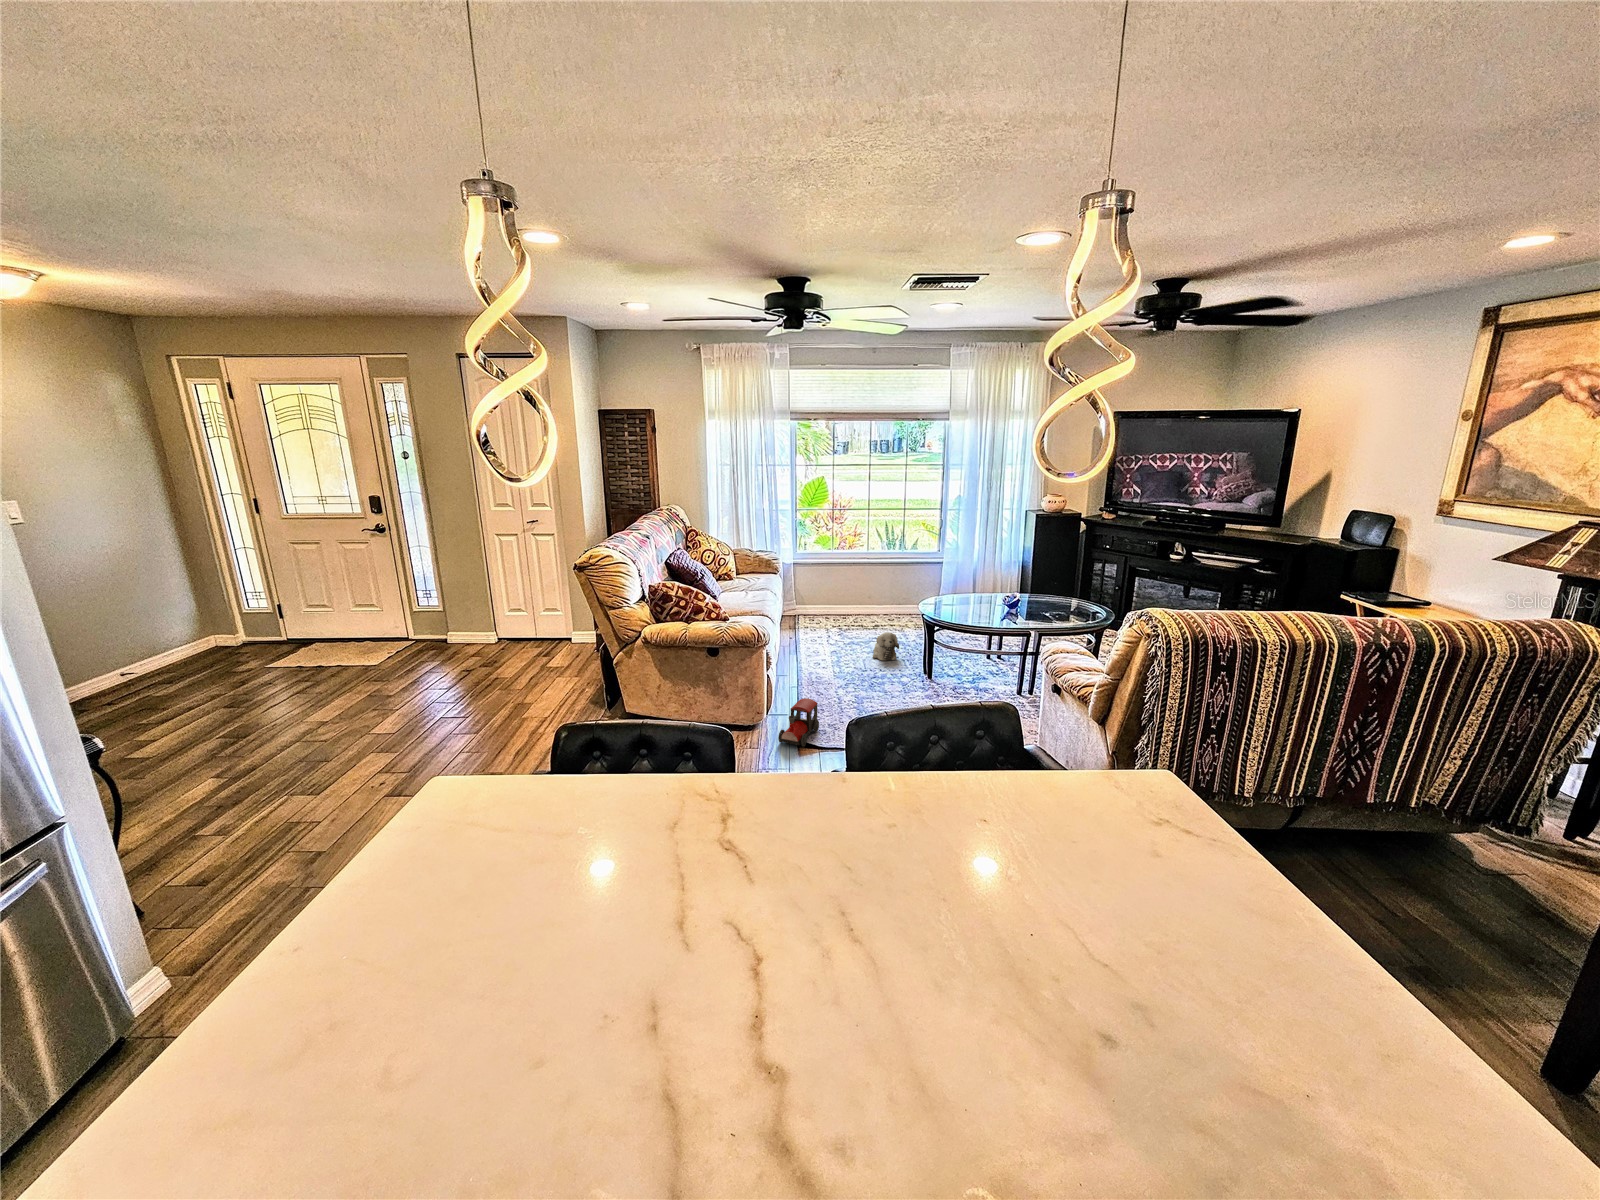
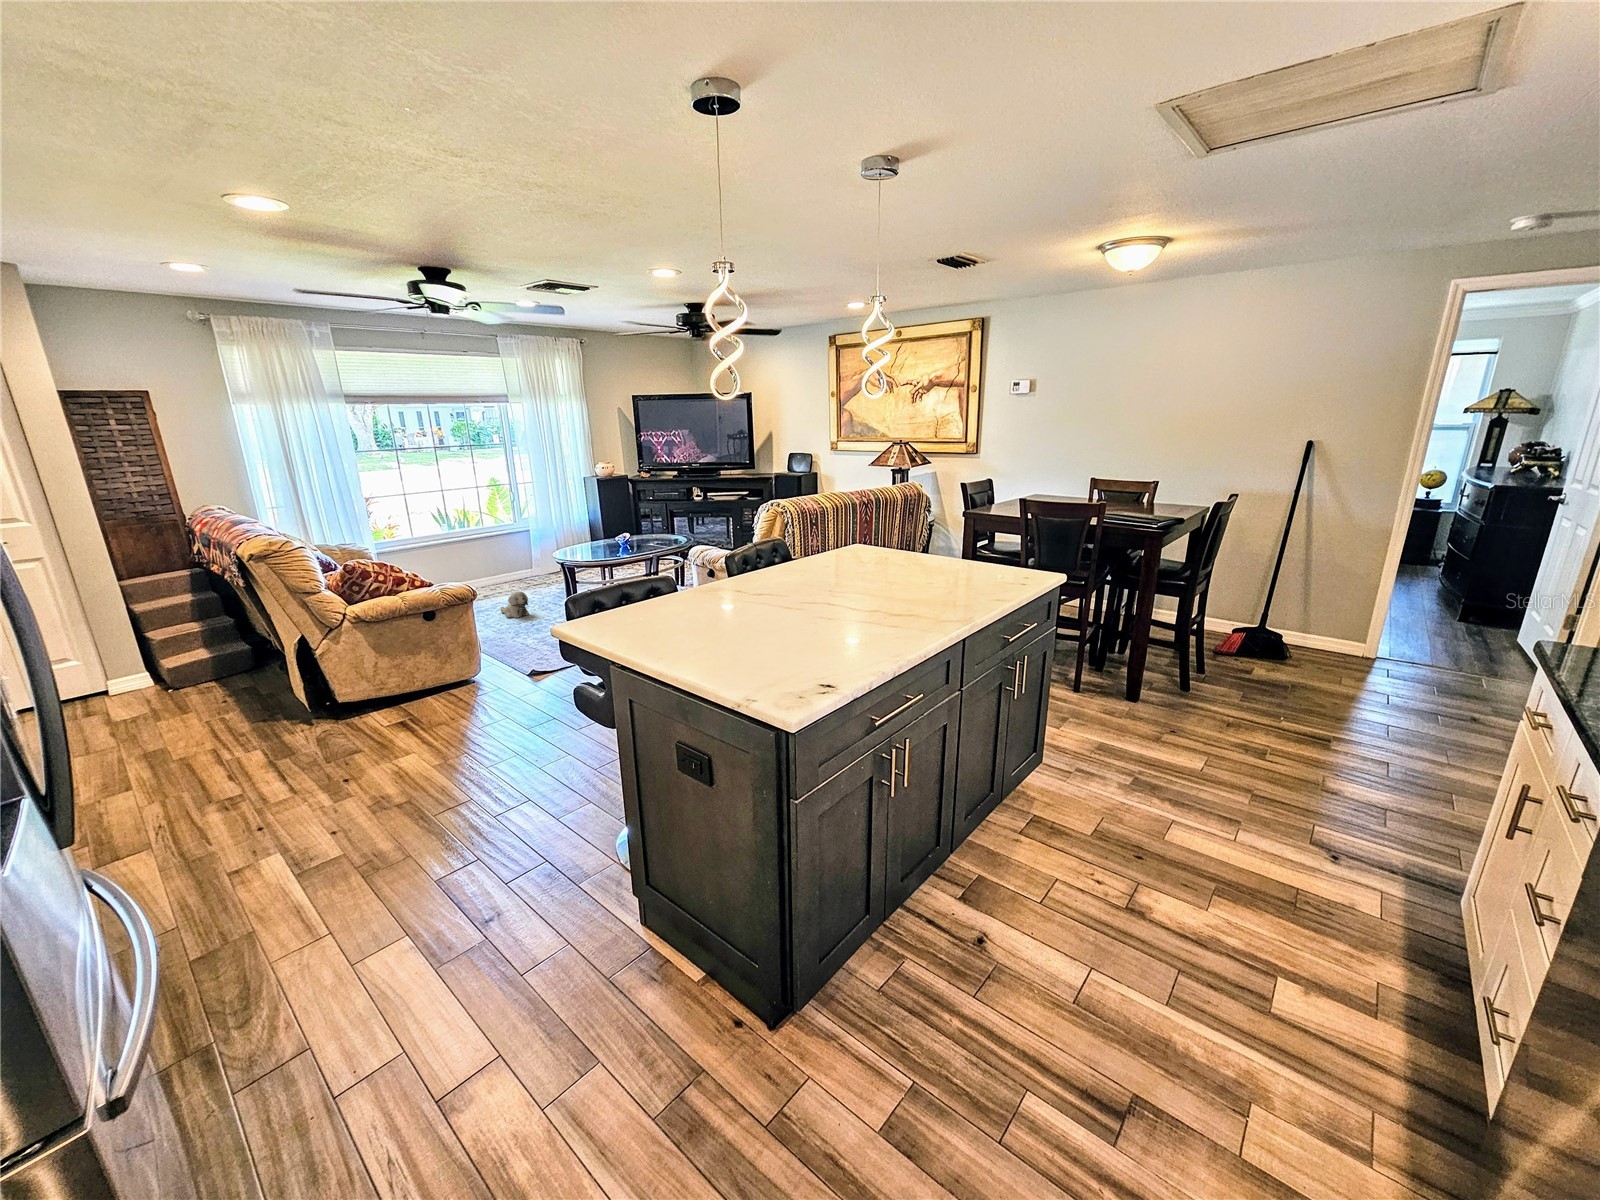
toy train: present [778,698,819,746] -> none [501,641,528,678]

